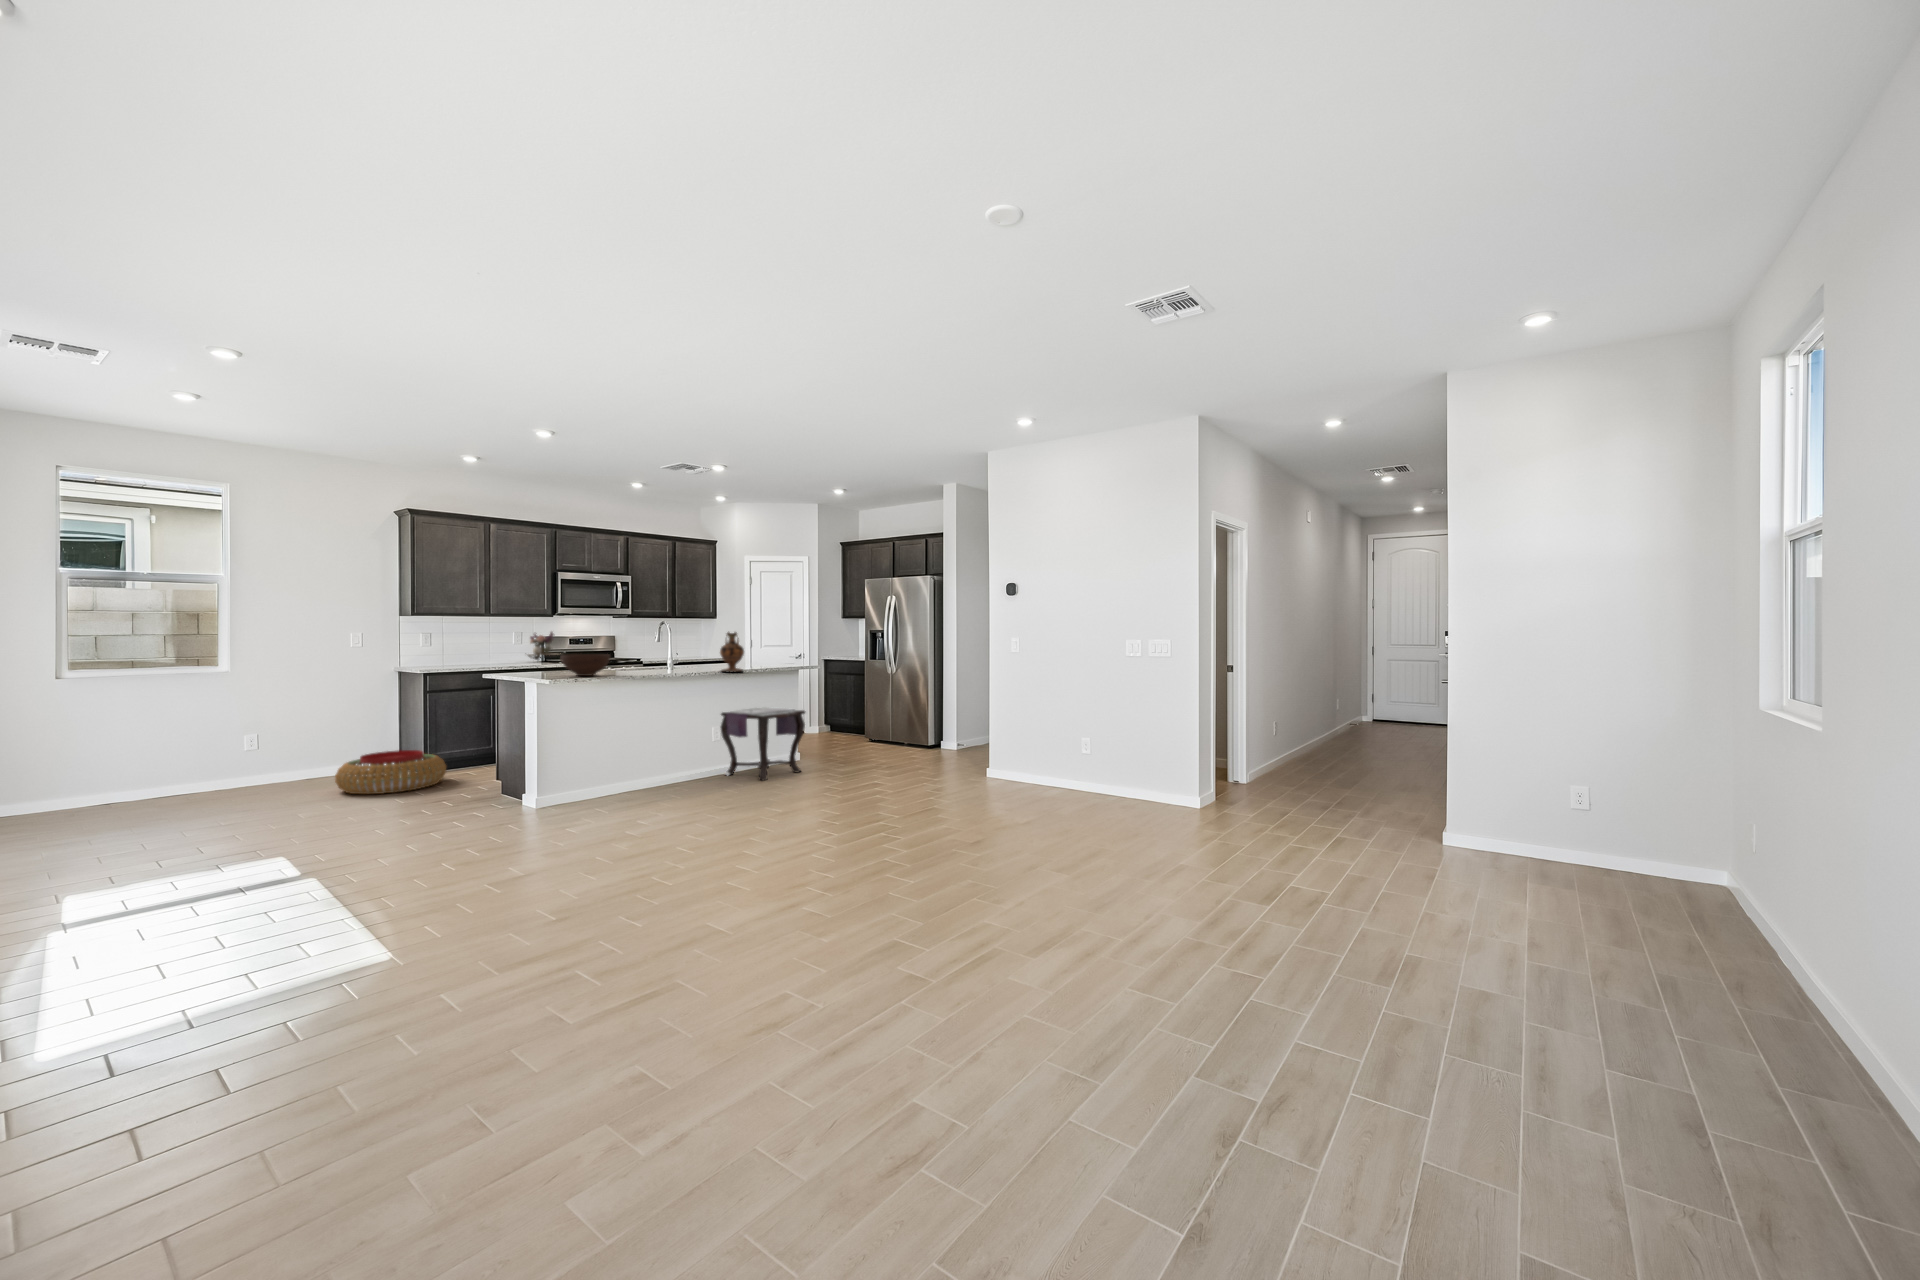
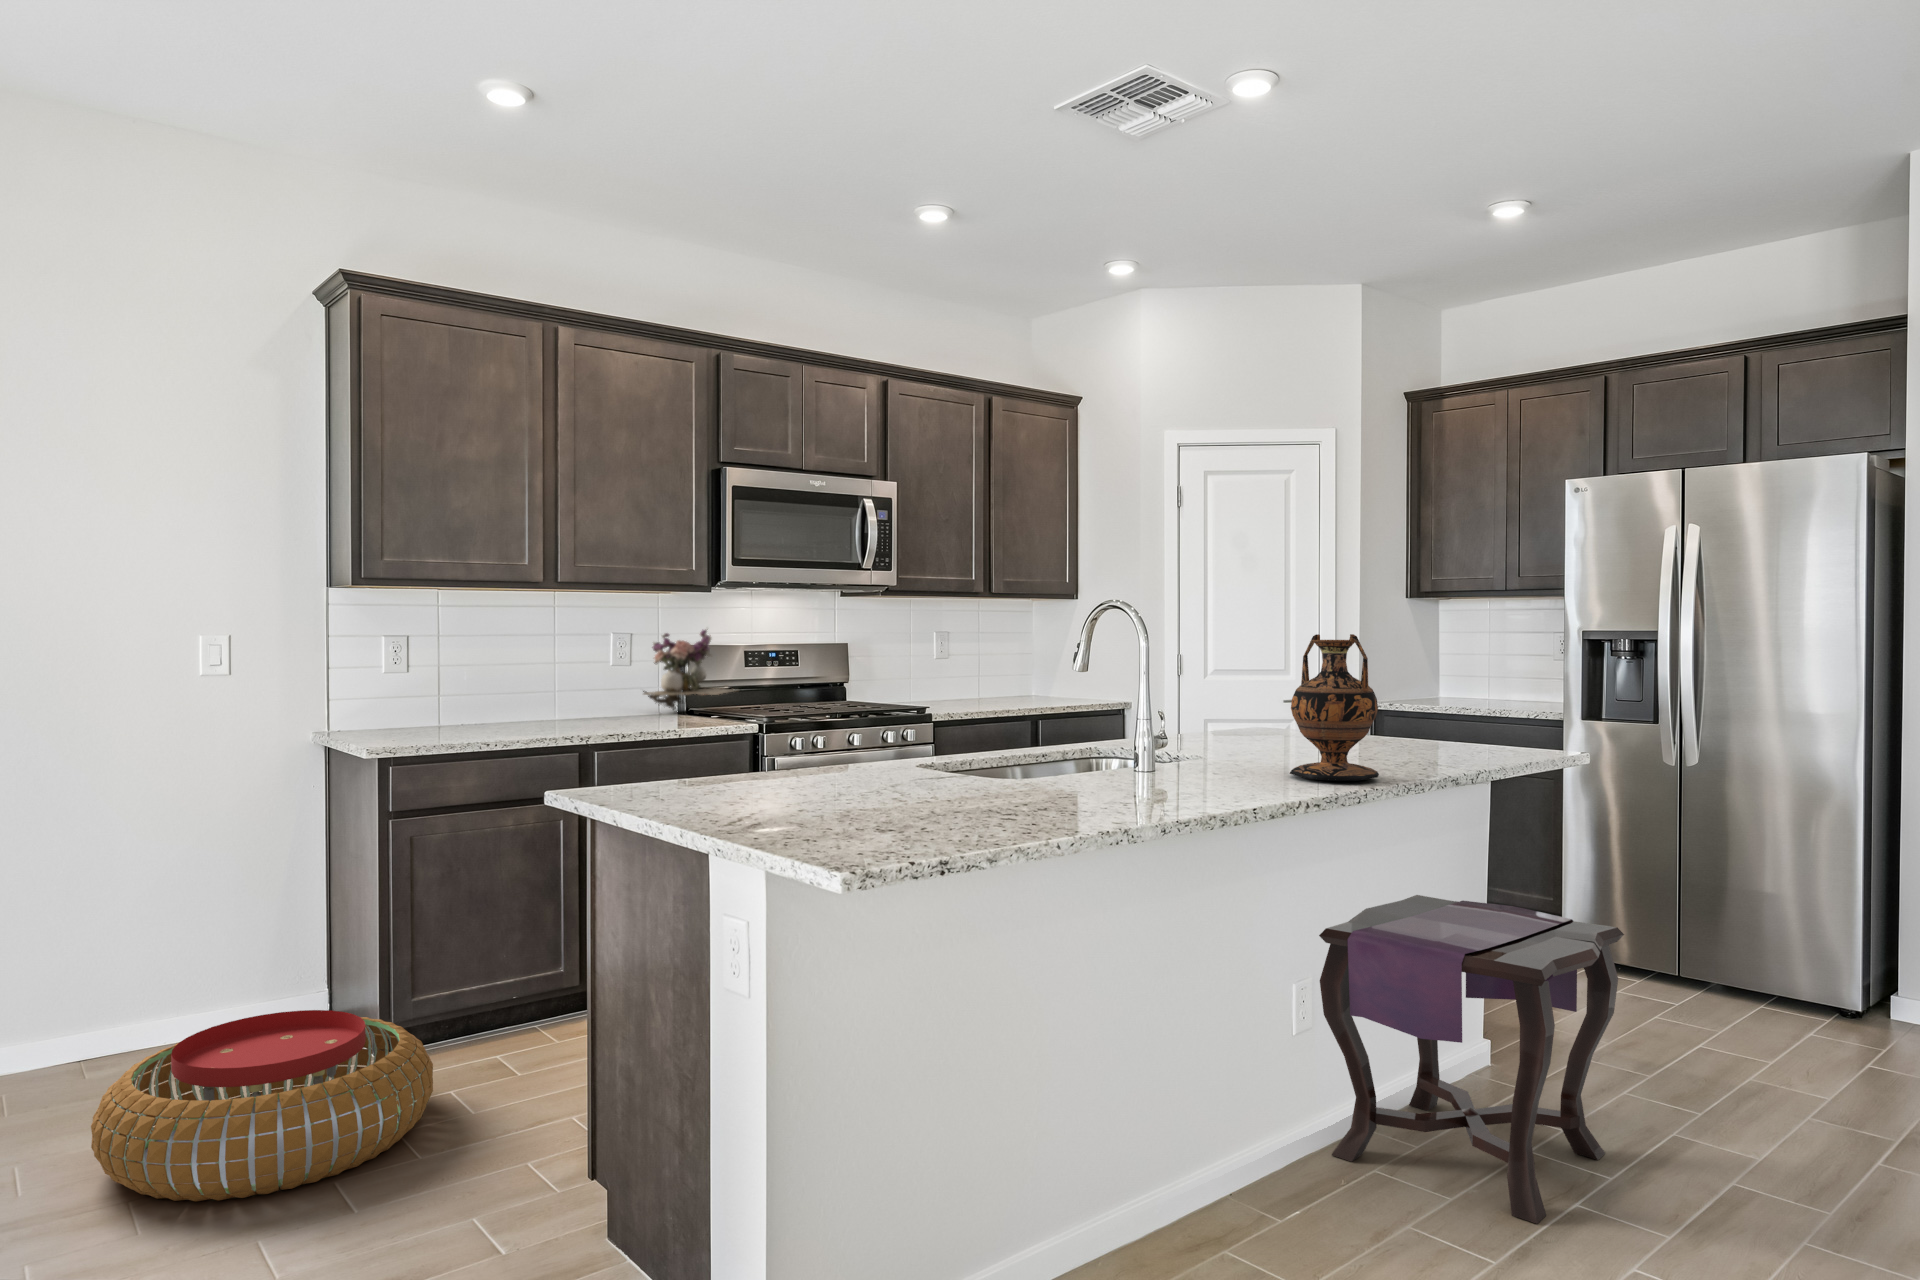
fruit bowl: present [561,654,610,676] -> none [804,716,973,805]

